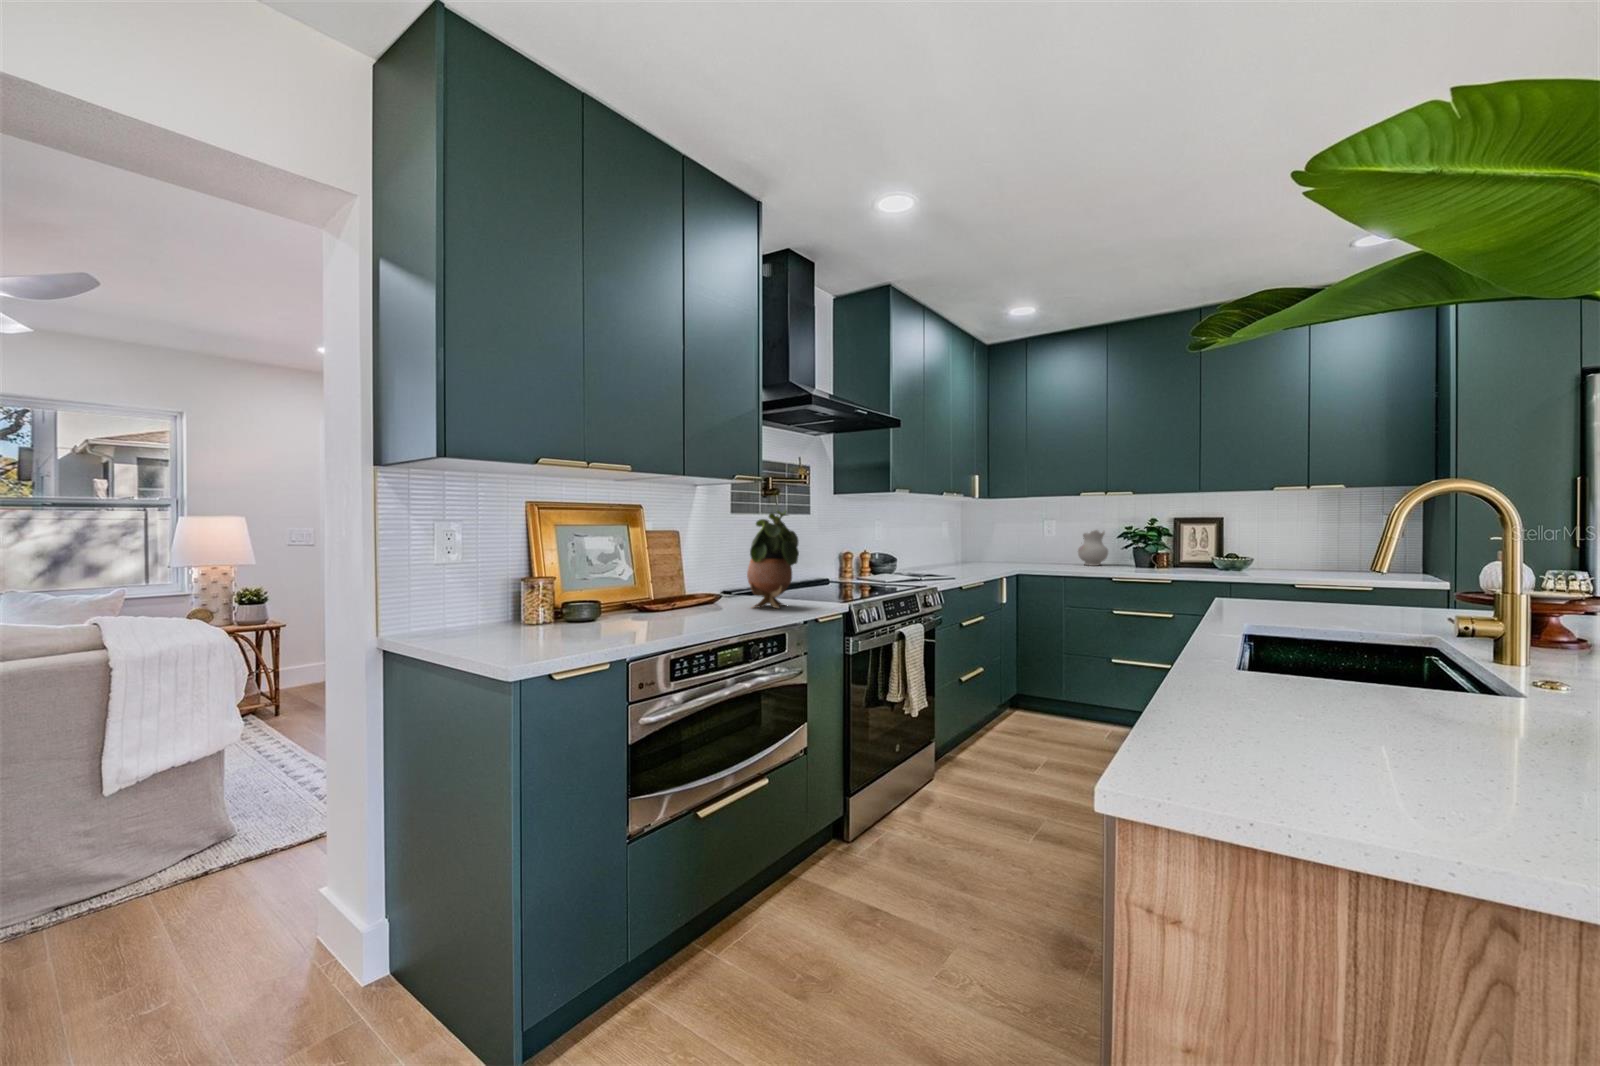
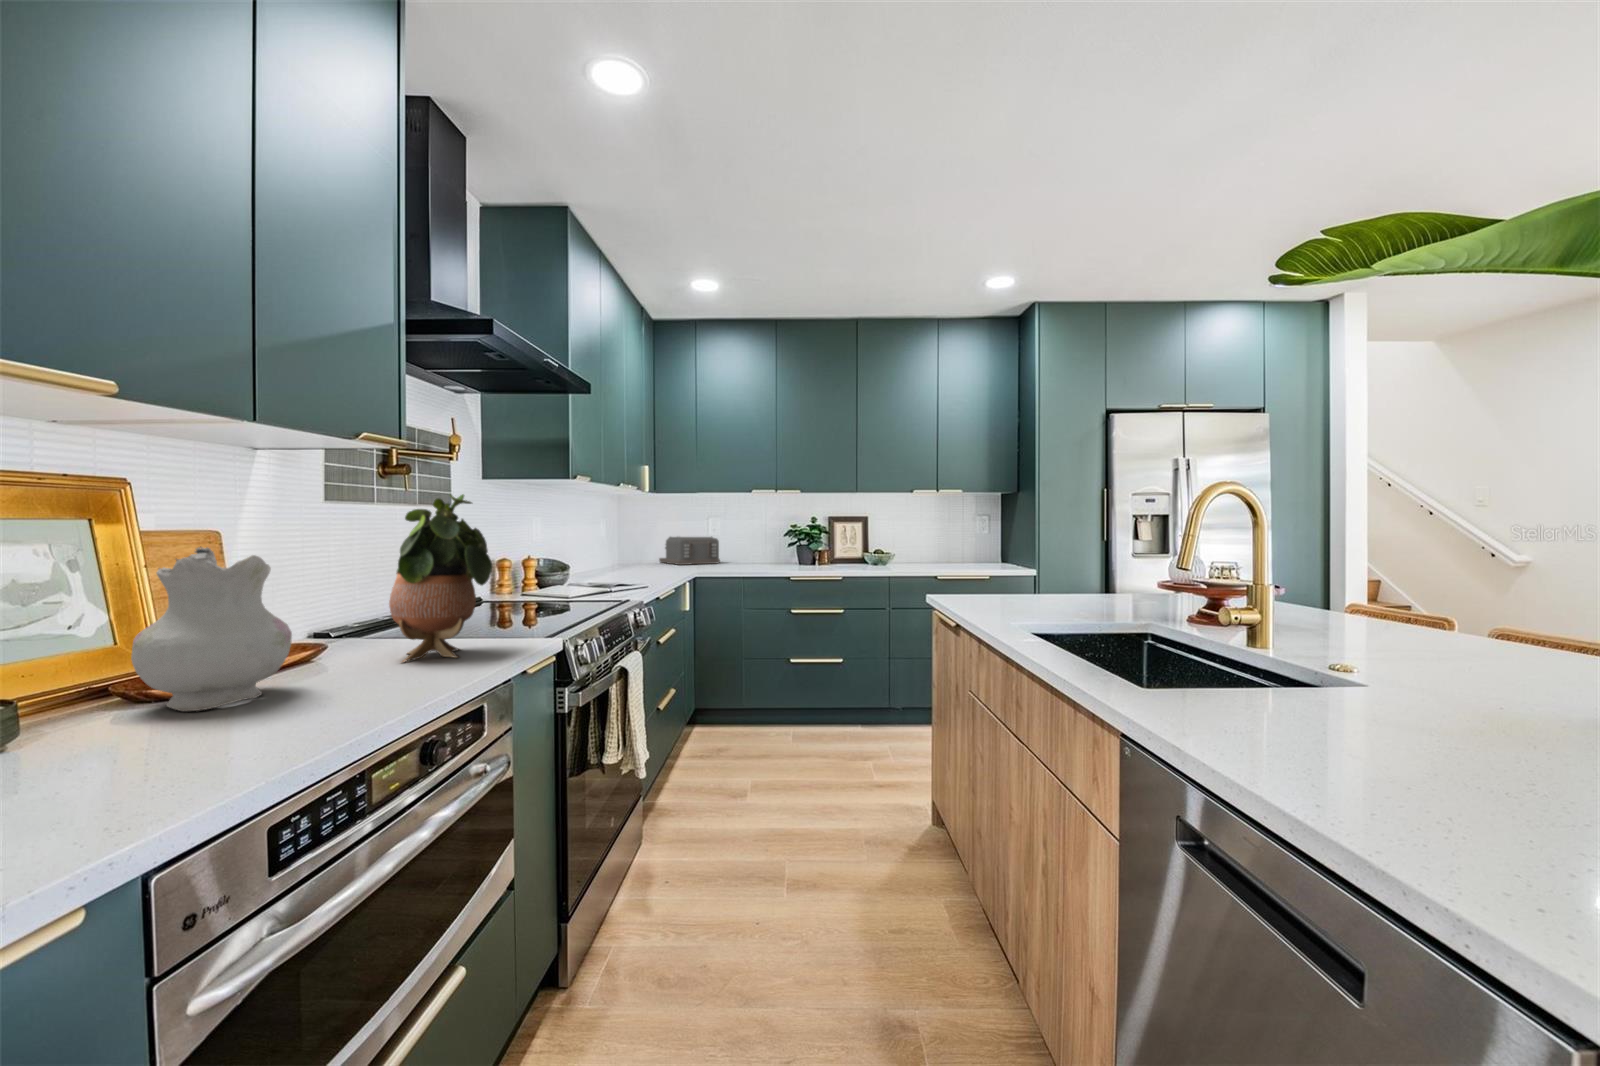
ceramic pitcher: present [1078,530,1108,566] -> present [131,547,292,711]
toaster: none [1000,537,1057,564] -> present [659,537,720,565]

